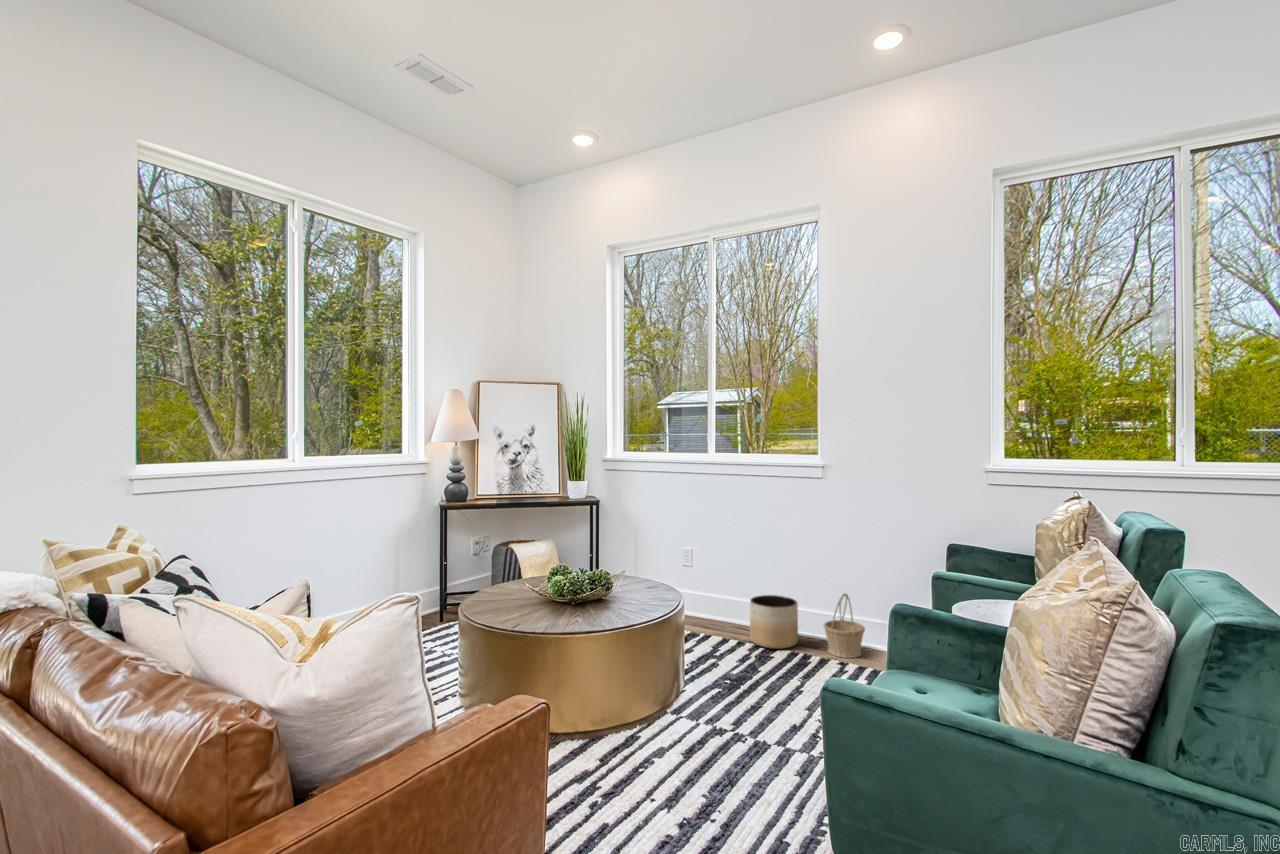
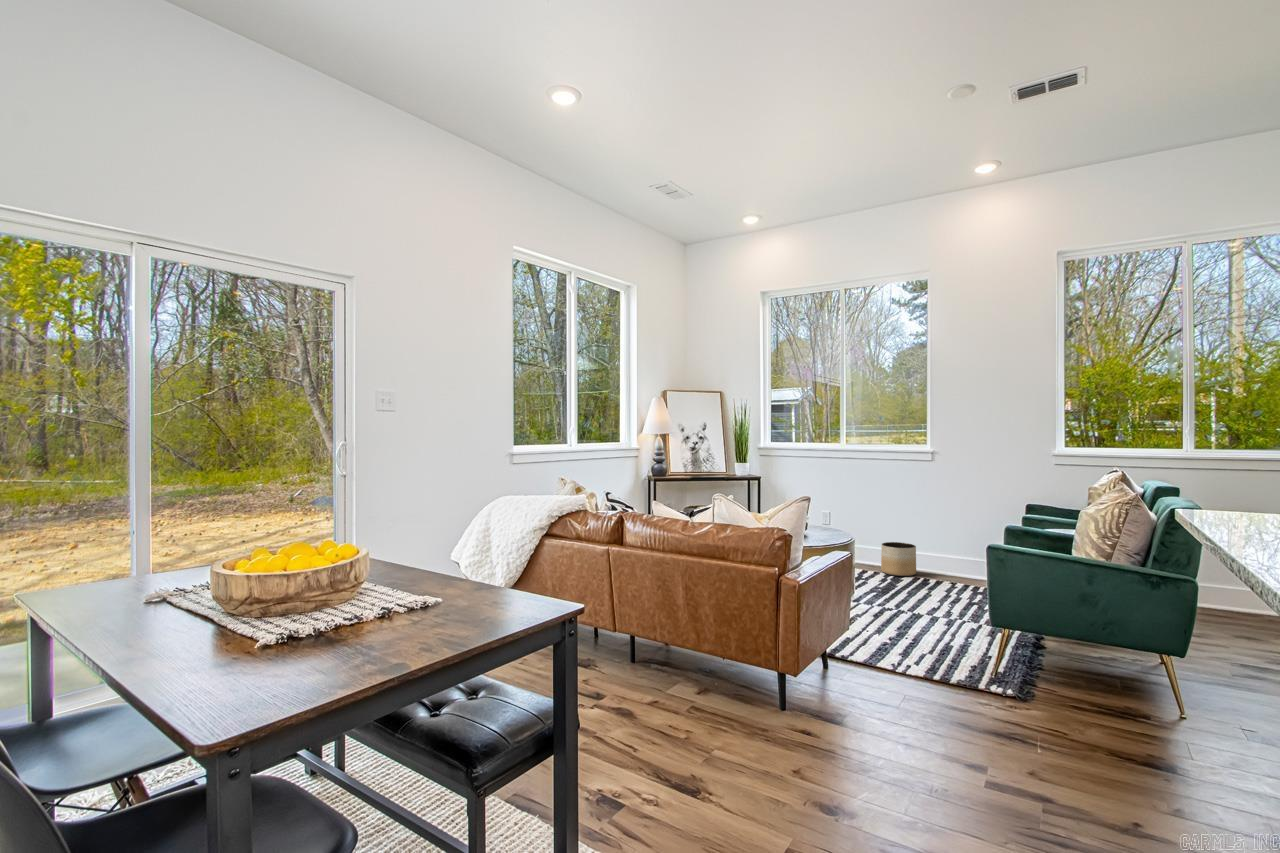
basket: present [824,593,865,658] -> none [935,539,965,581]

